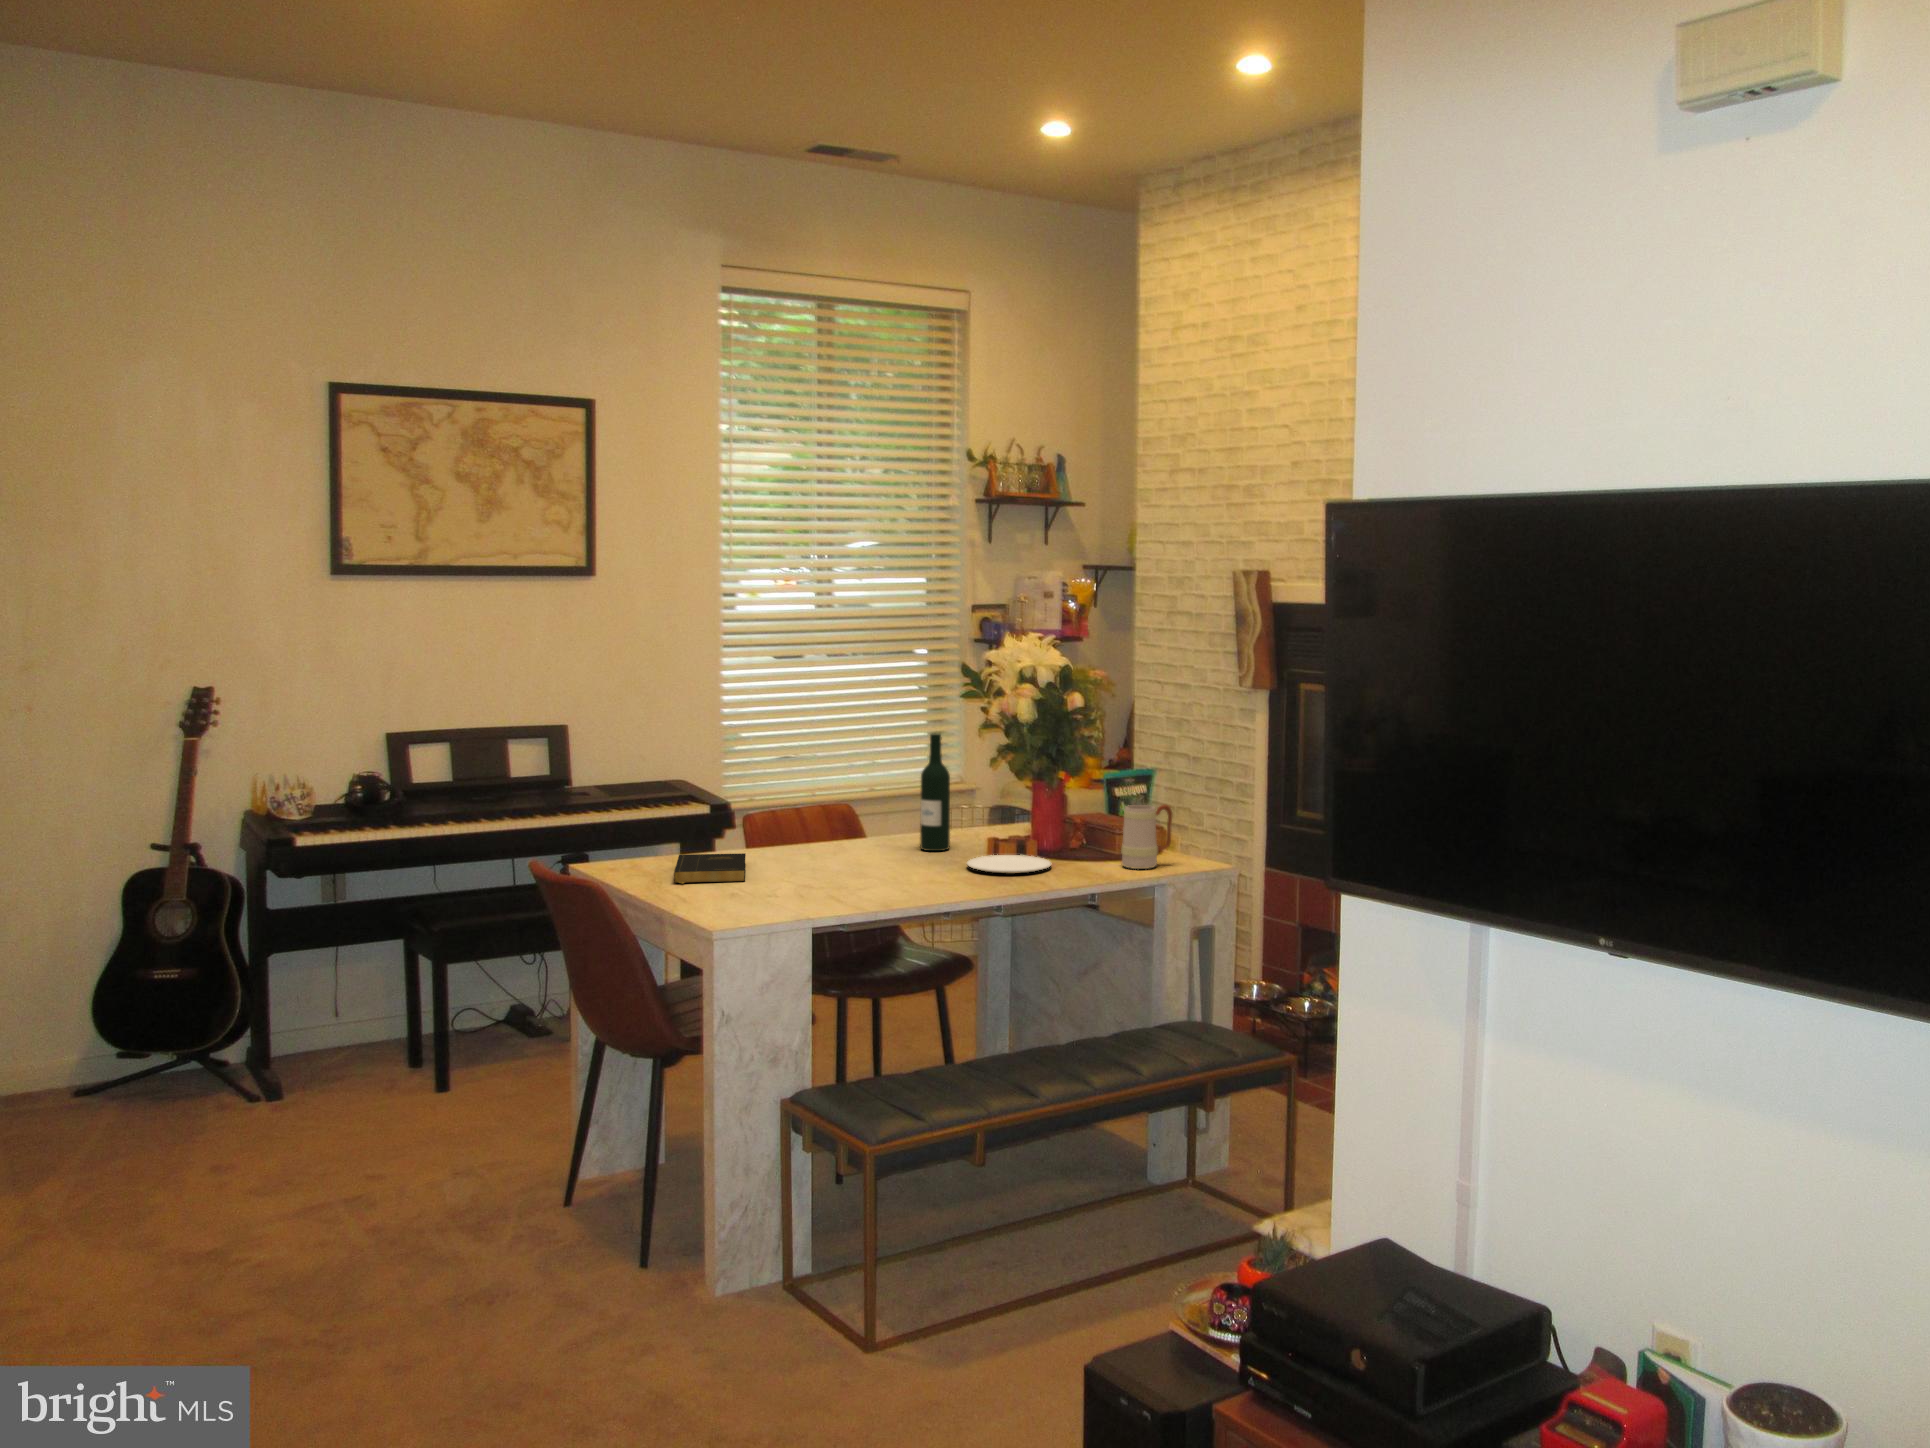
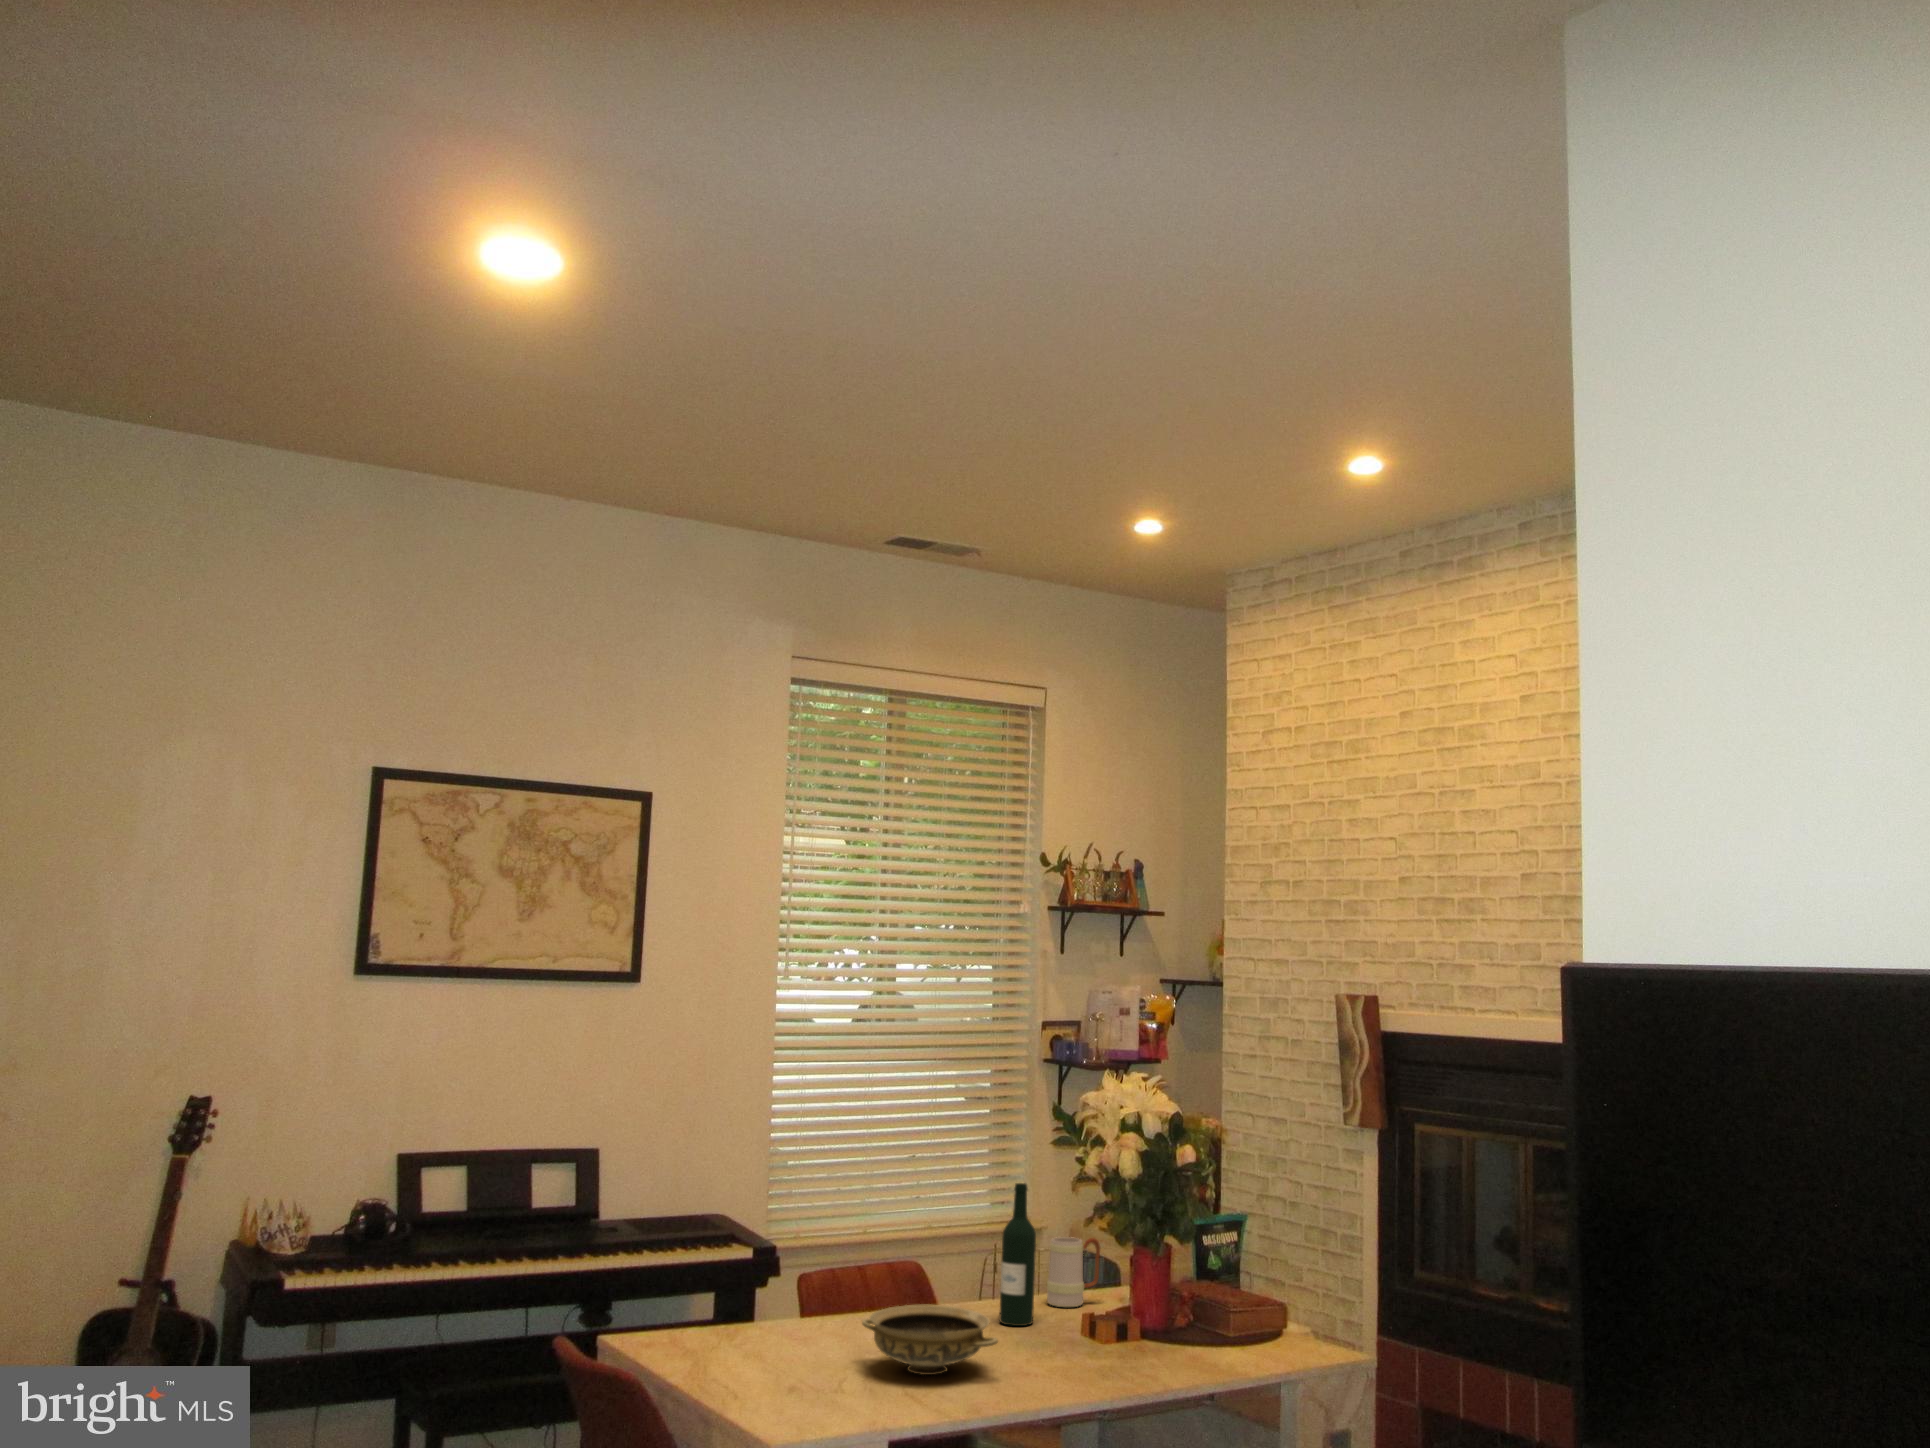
mug: present [1121,805,1173,869] -> present [1047,1237,1100,1307]
ceramic bowl: none [796,832,911,886] -> present [862,1305,998,1375]
book: present [674,853,746,884] -> none [718,1324,801,1365]
plate: present [967,855,1051,874] -> none [1057,1335,1157,1363]

